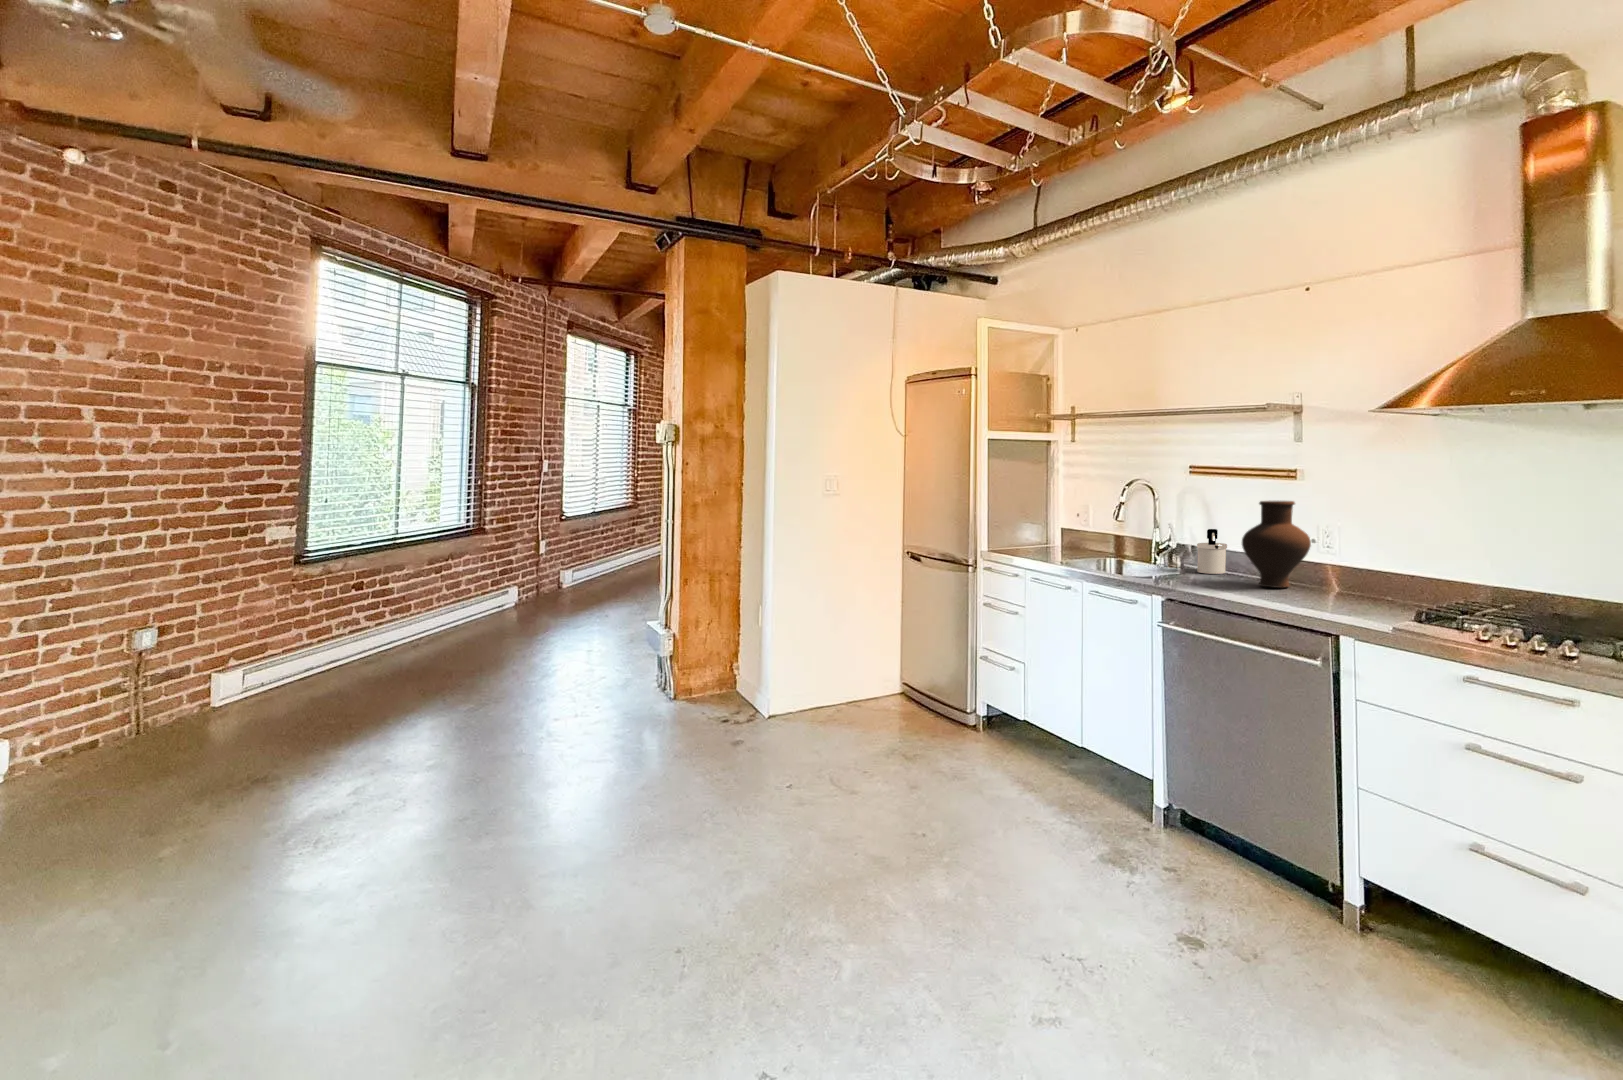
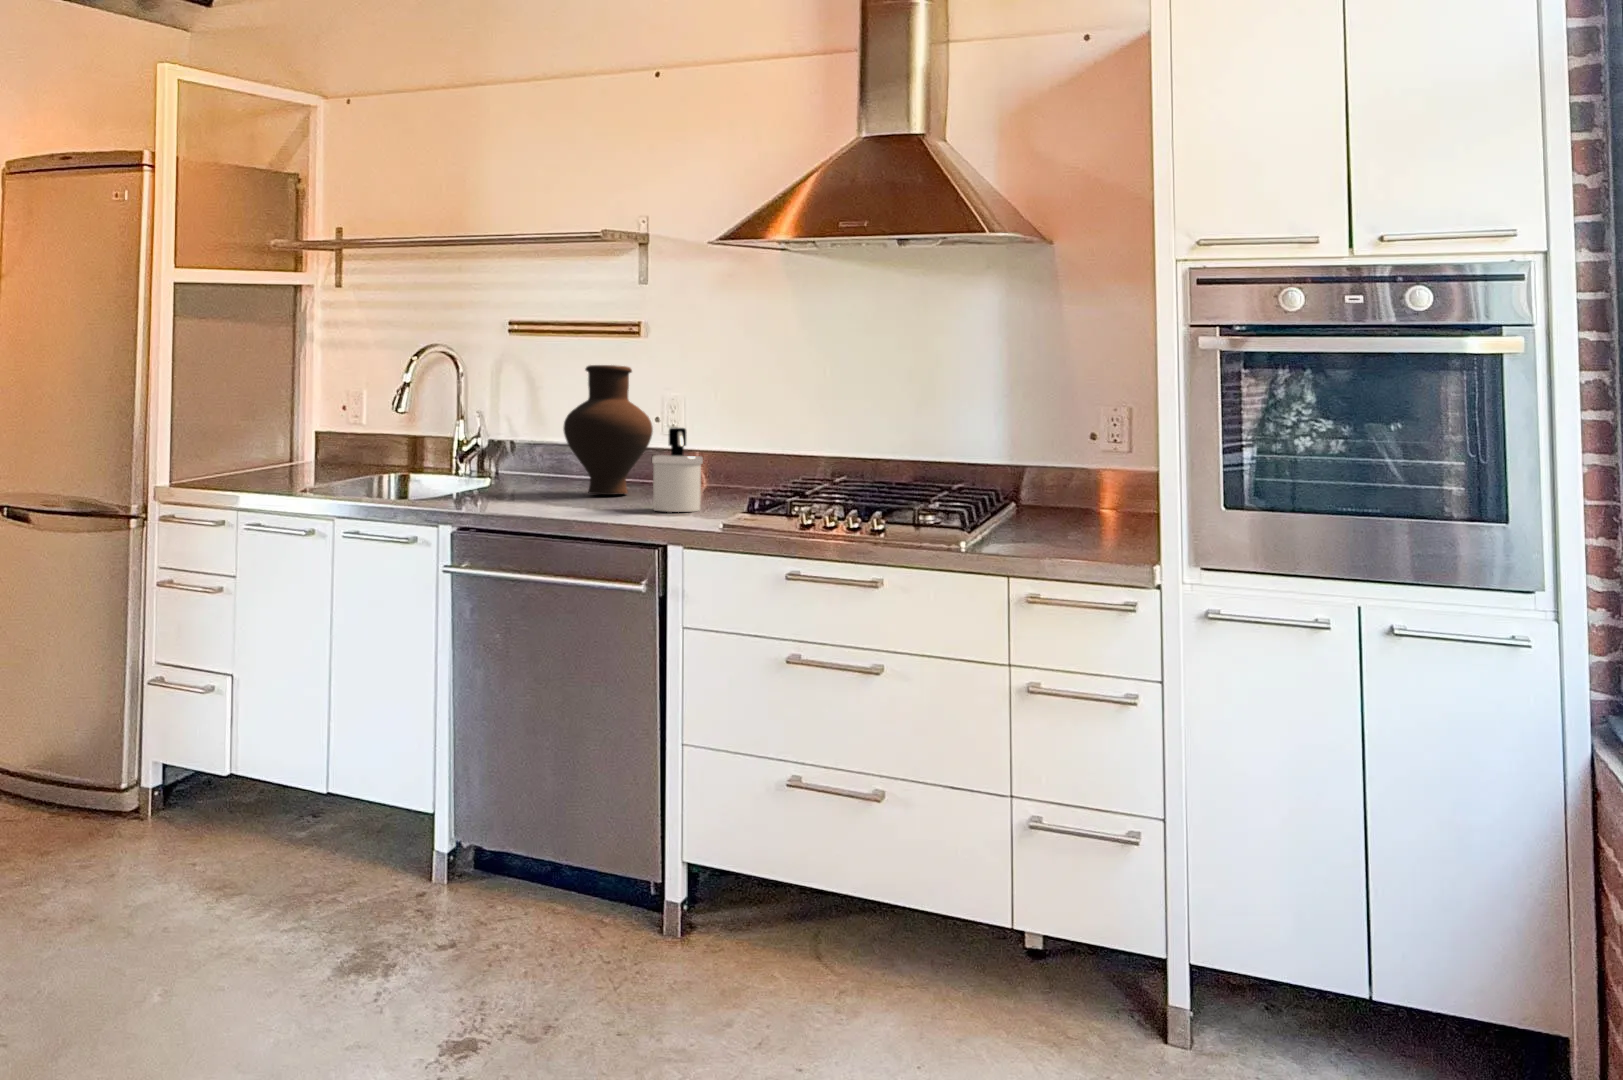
soap dispenser: present [1197,529,1227,574] -> present [652,428,703,512]

